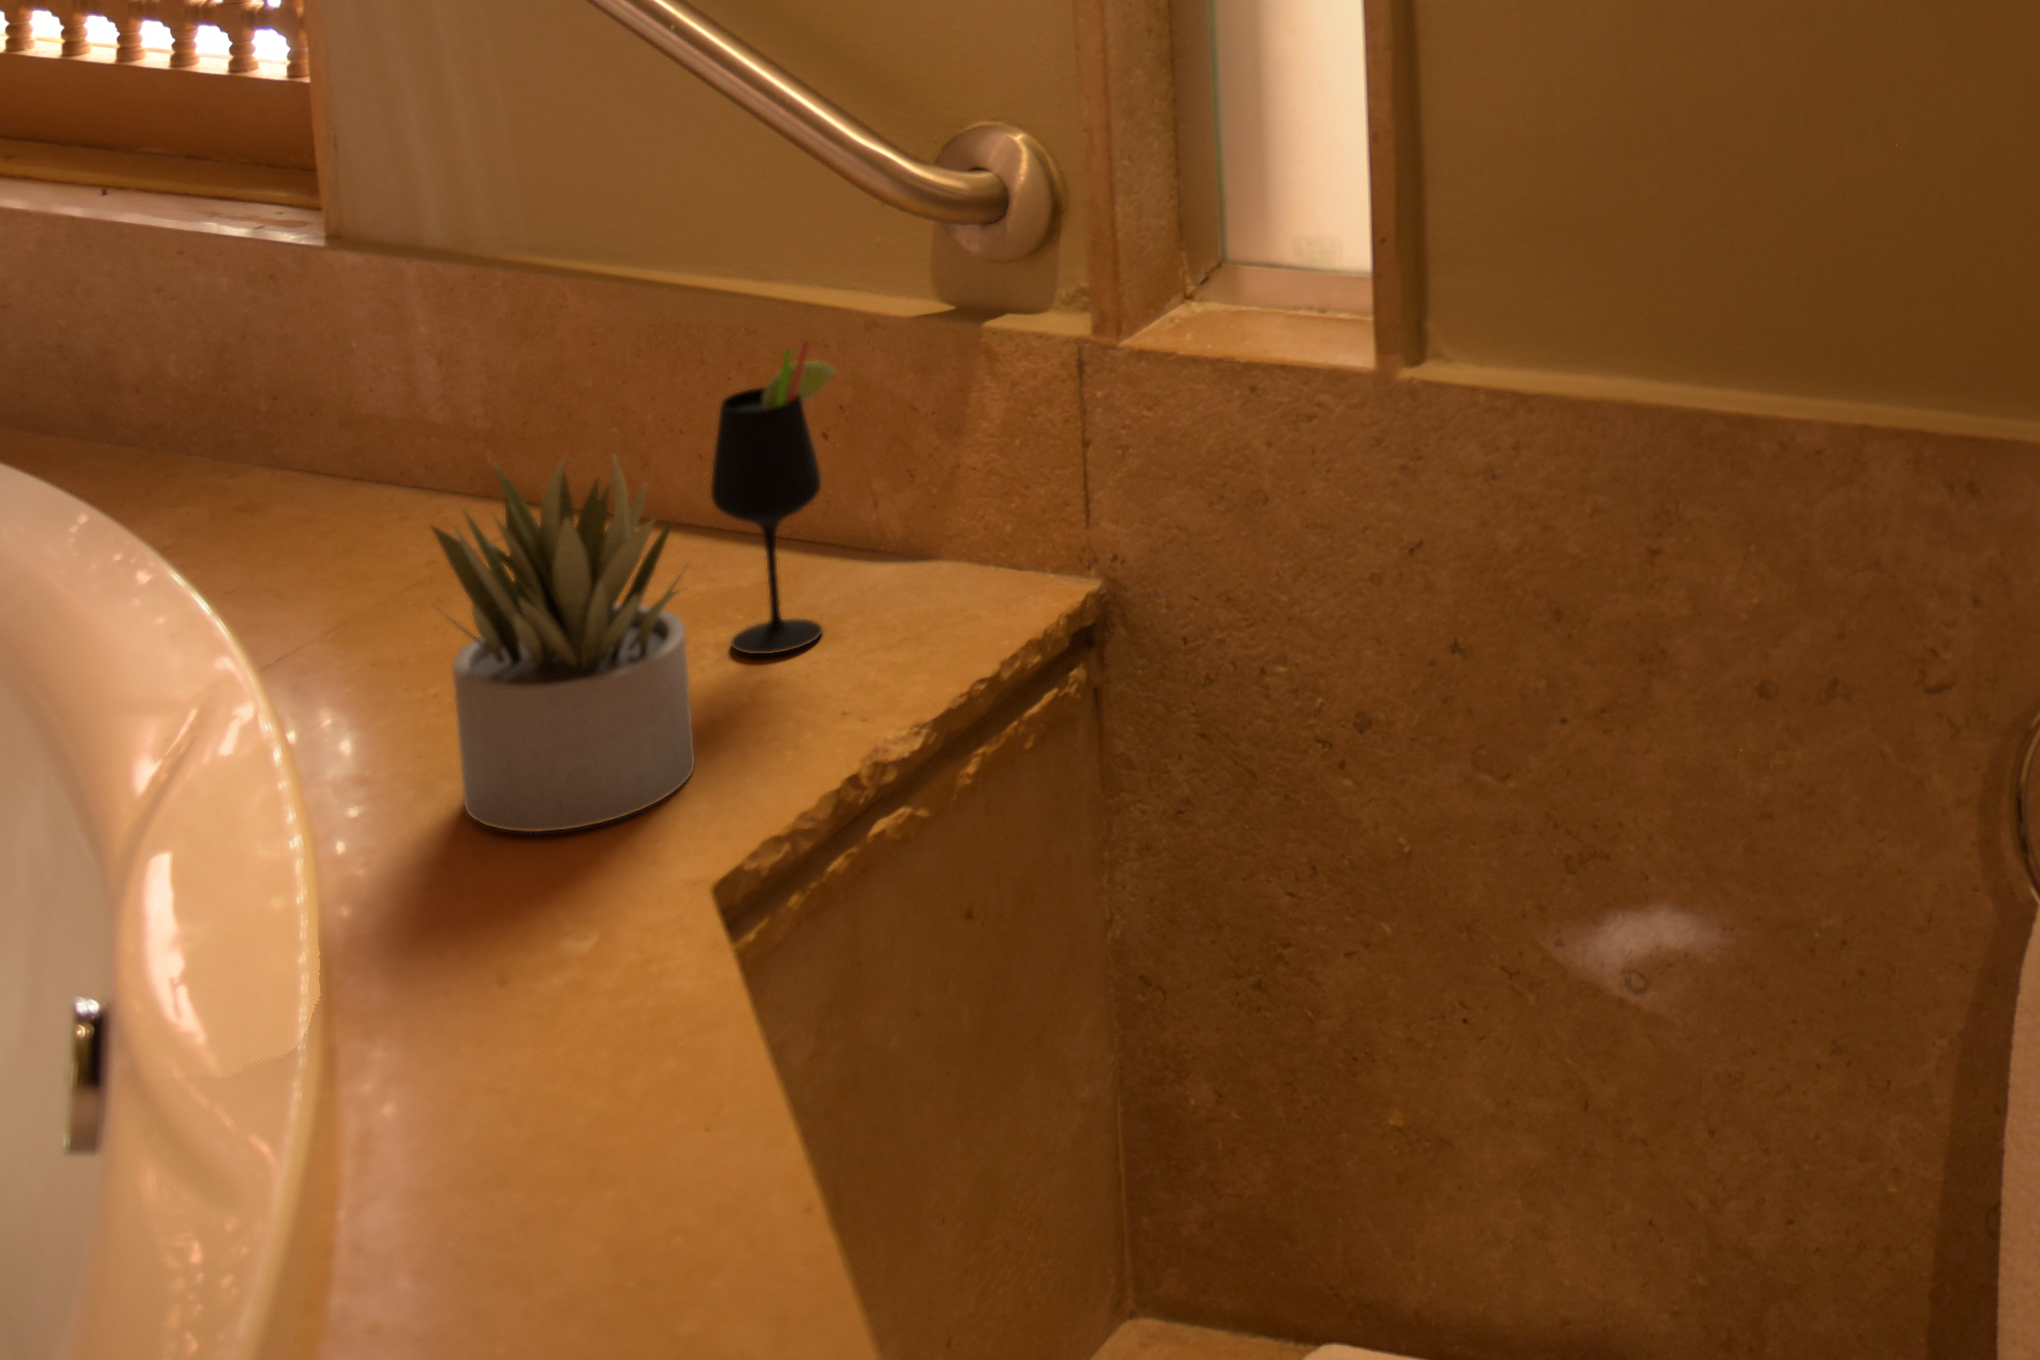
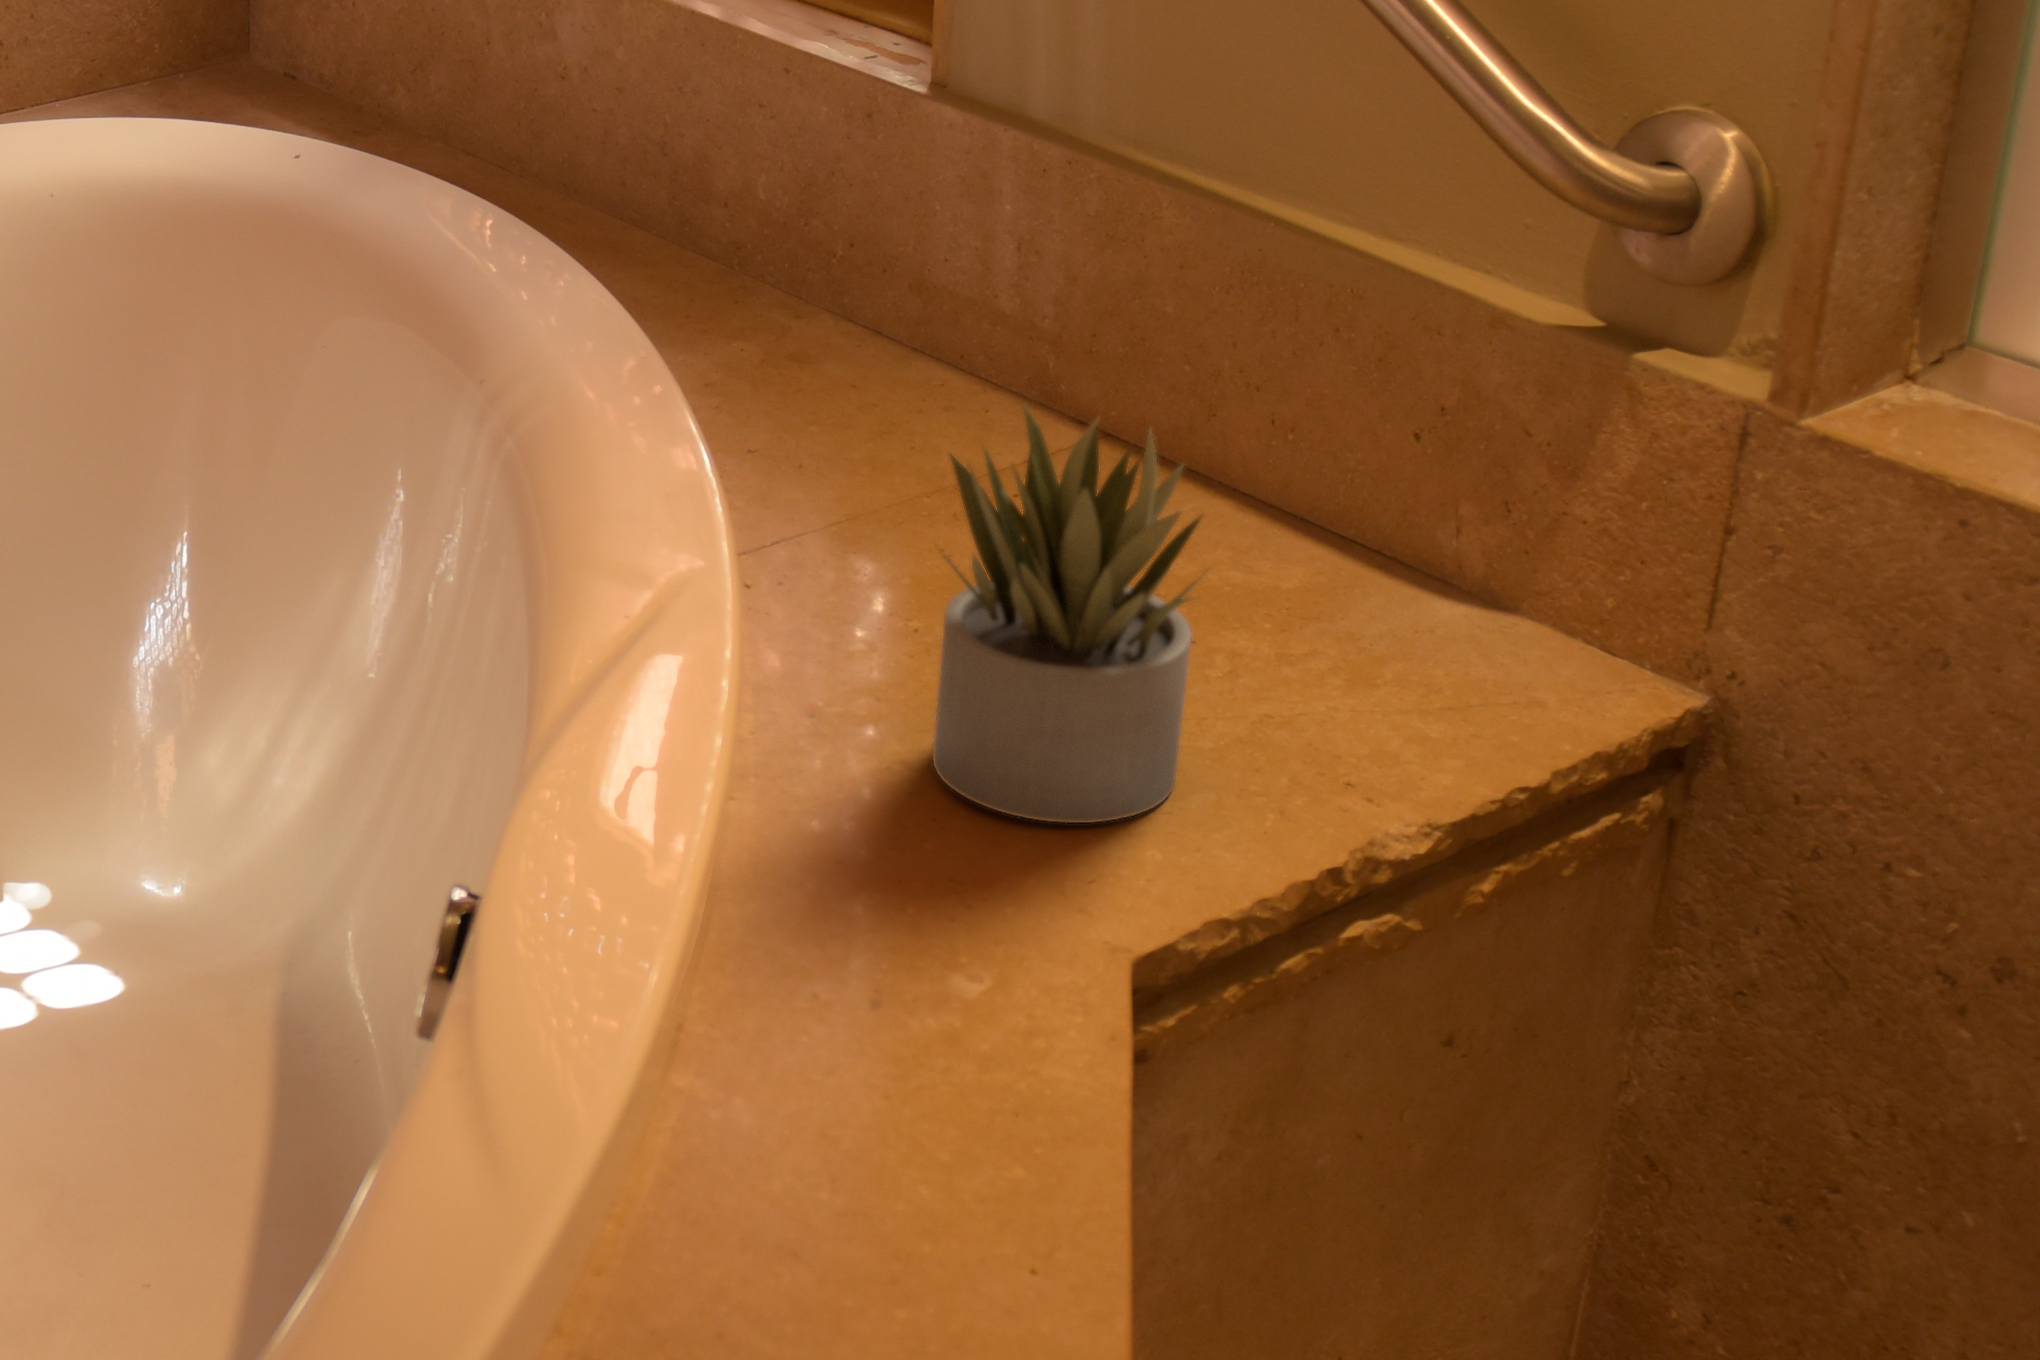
wine glass: present [711,342,835,654] -> none [1246,338,1428,683]

